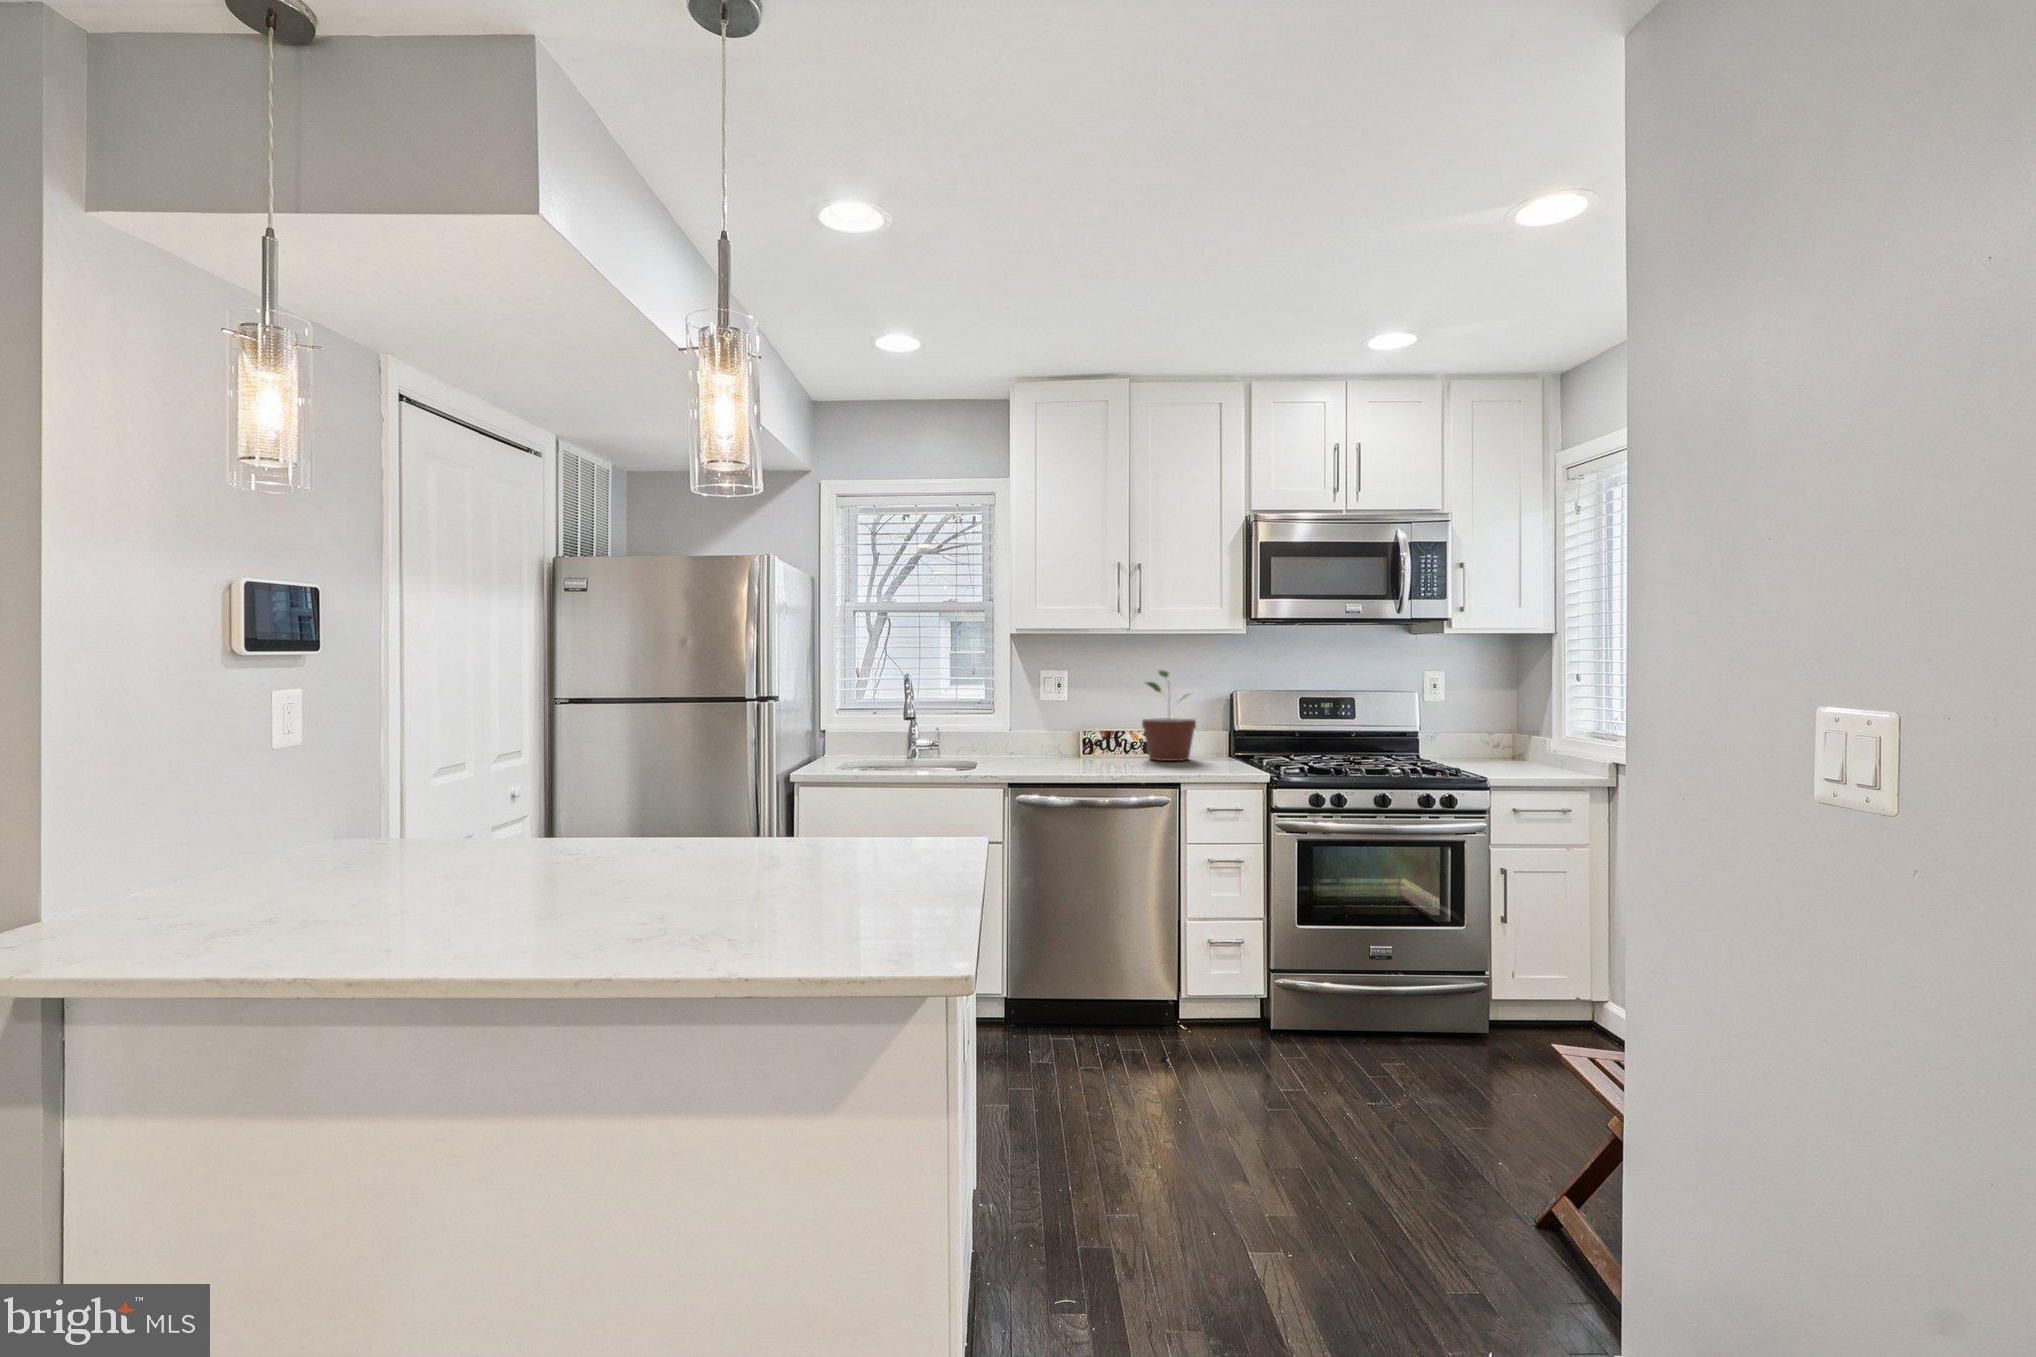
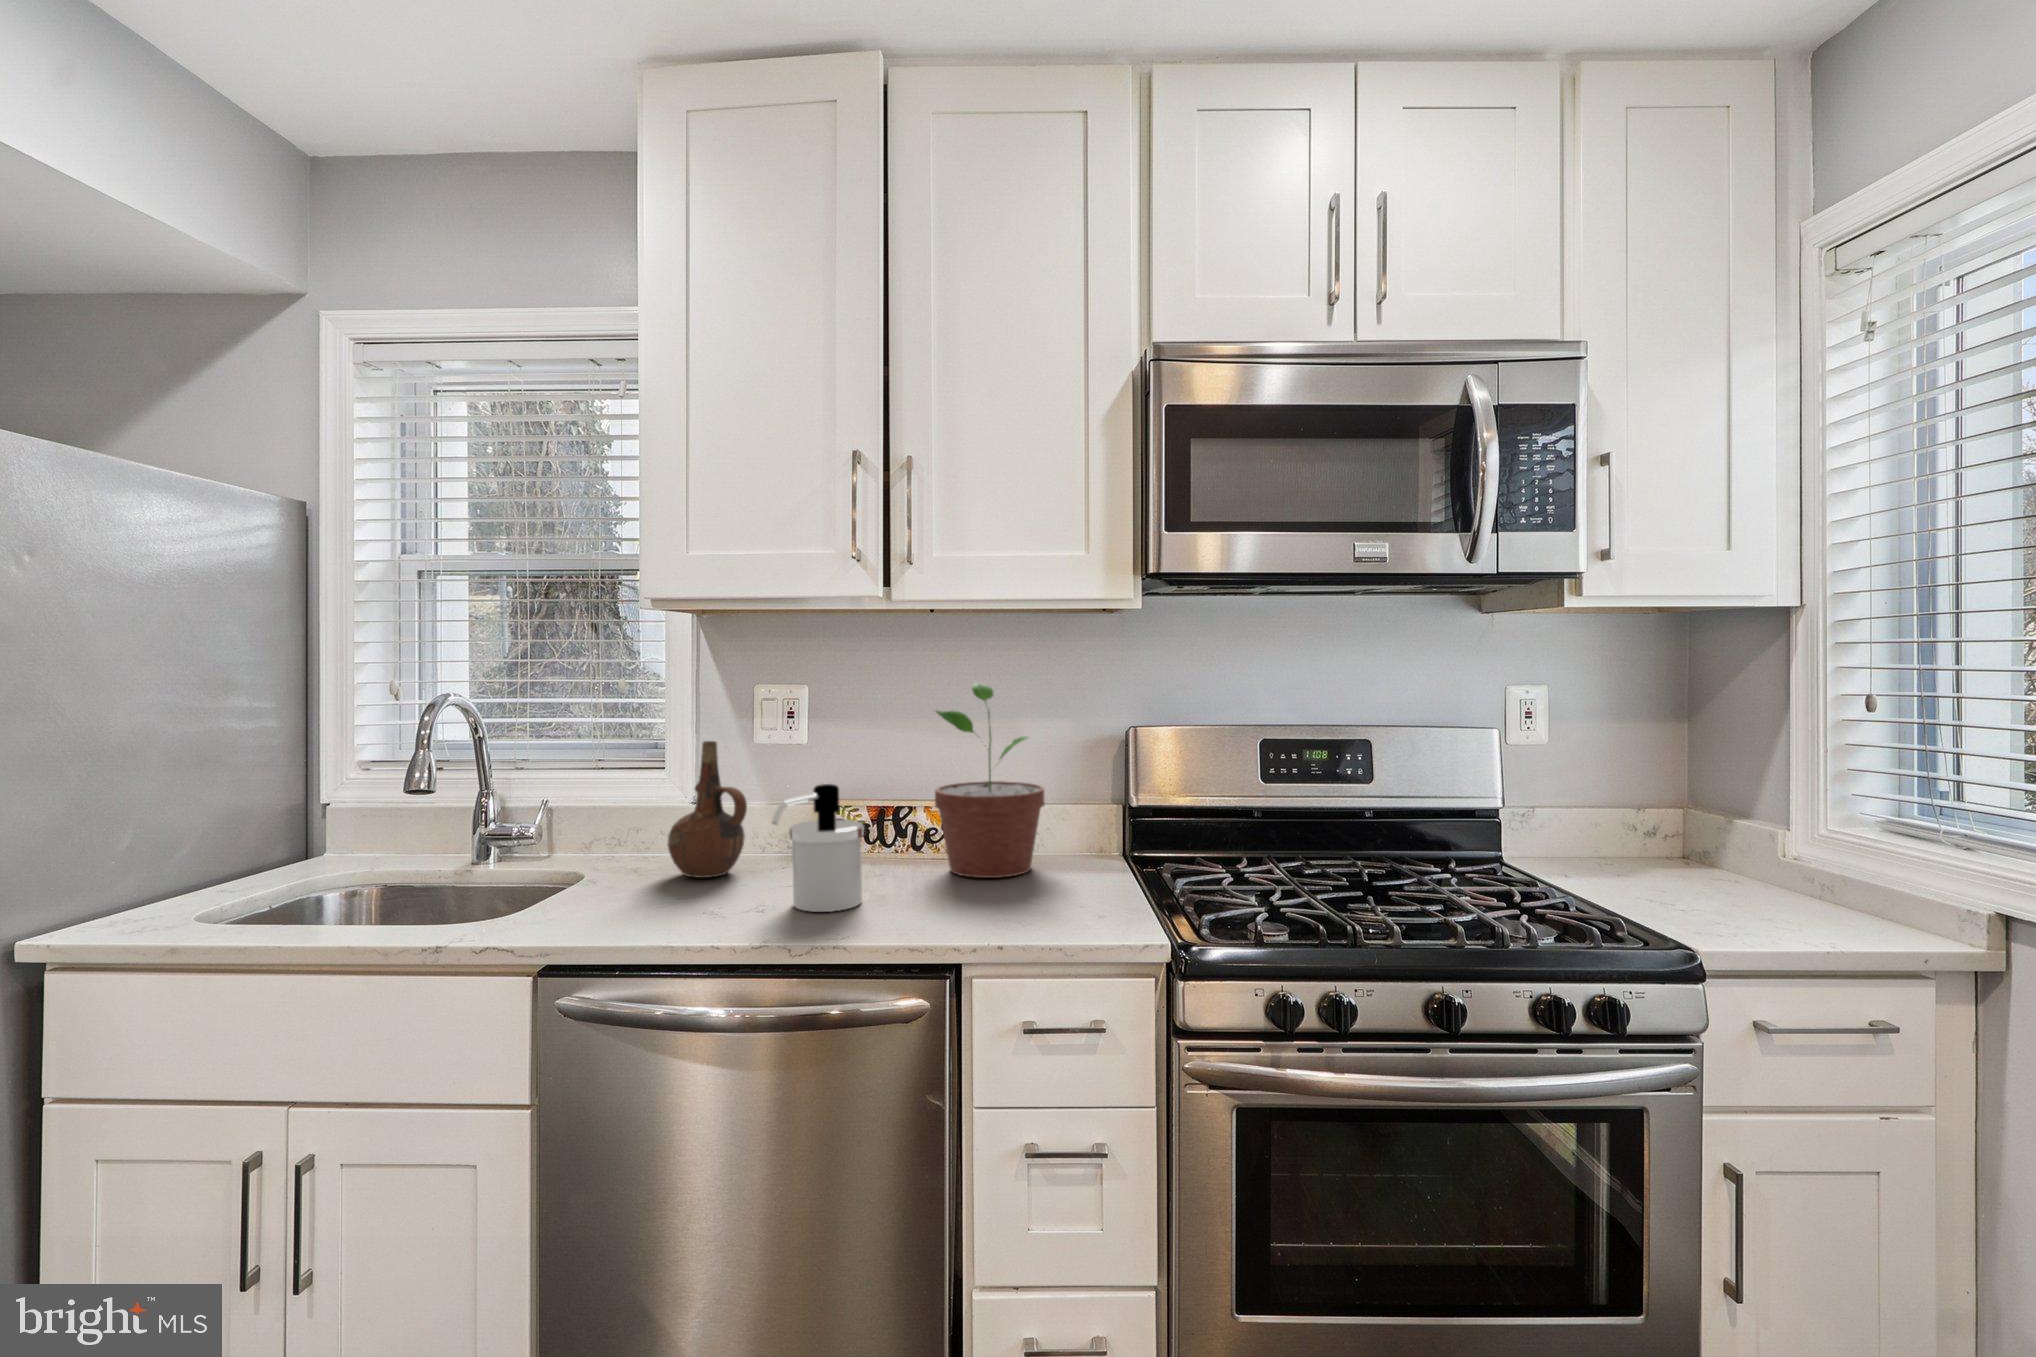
ceramic pitcher: none [1014,696,1052,761] -> present [668,741,747,878]
soap dispenser: none [1088,713,1121,769] -> present [772,784,864,912]

